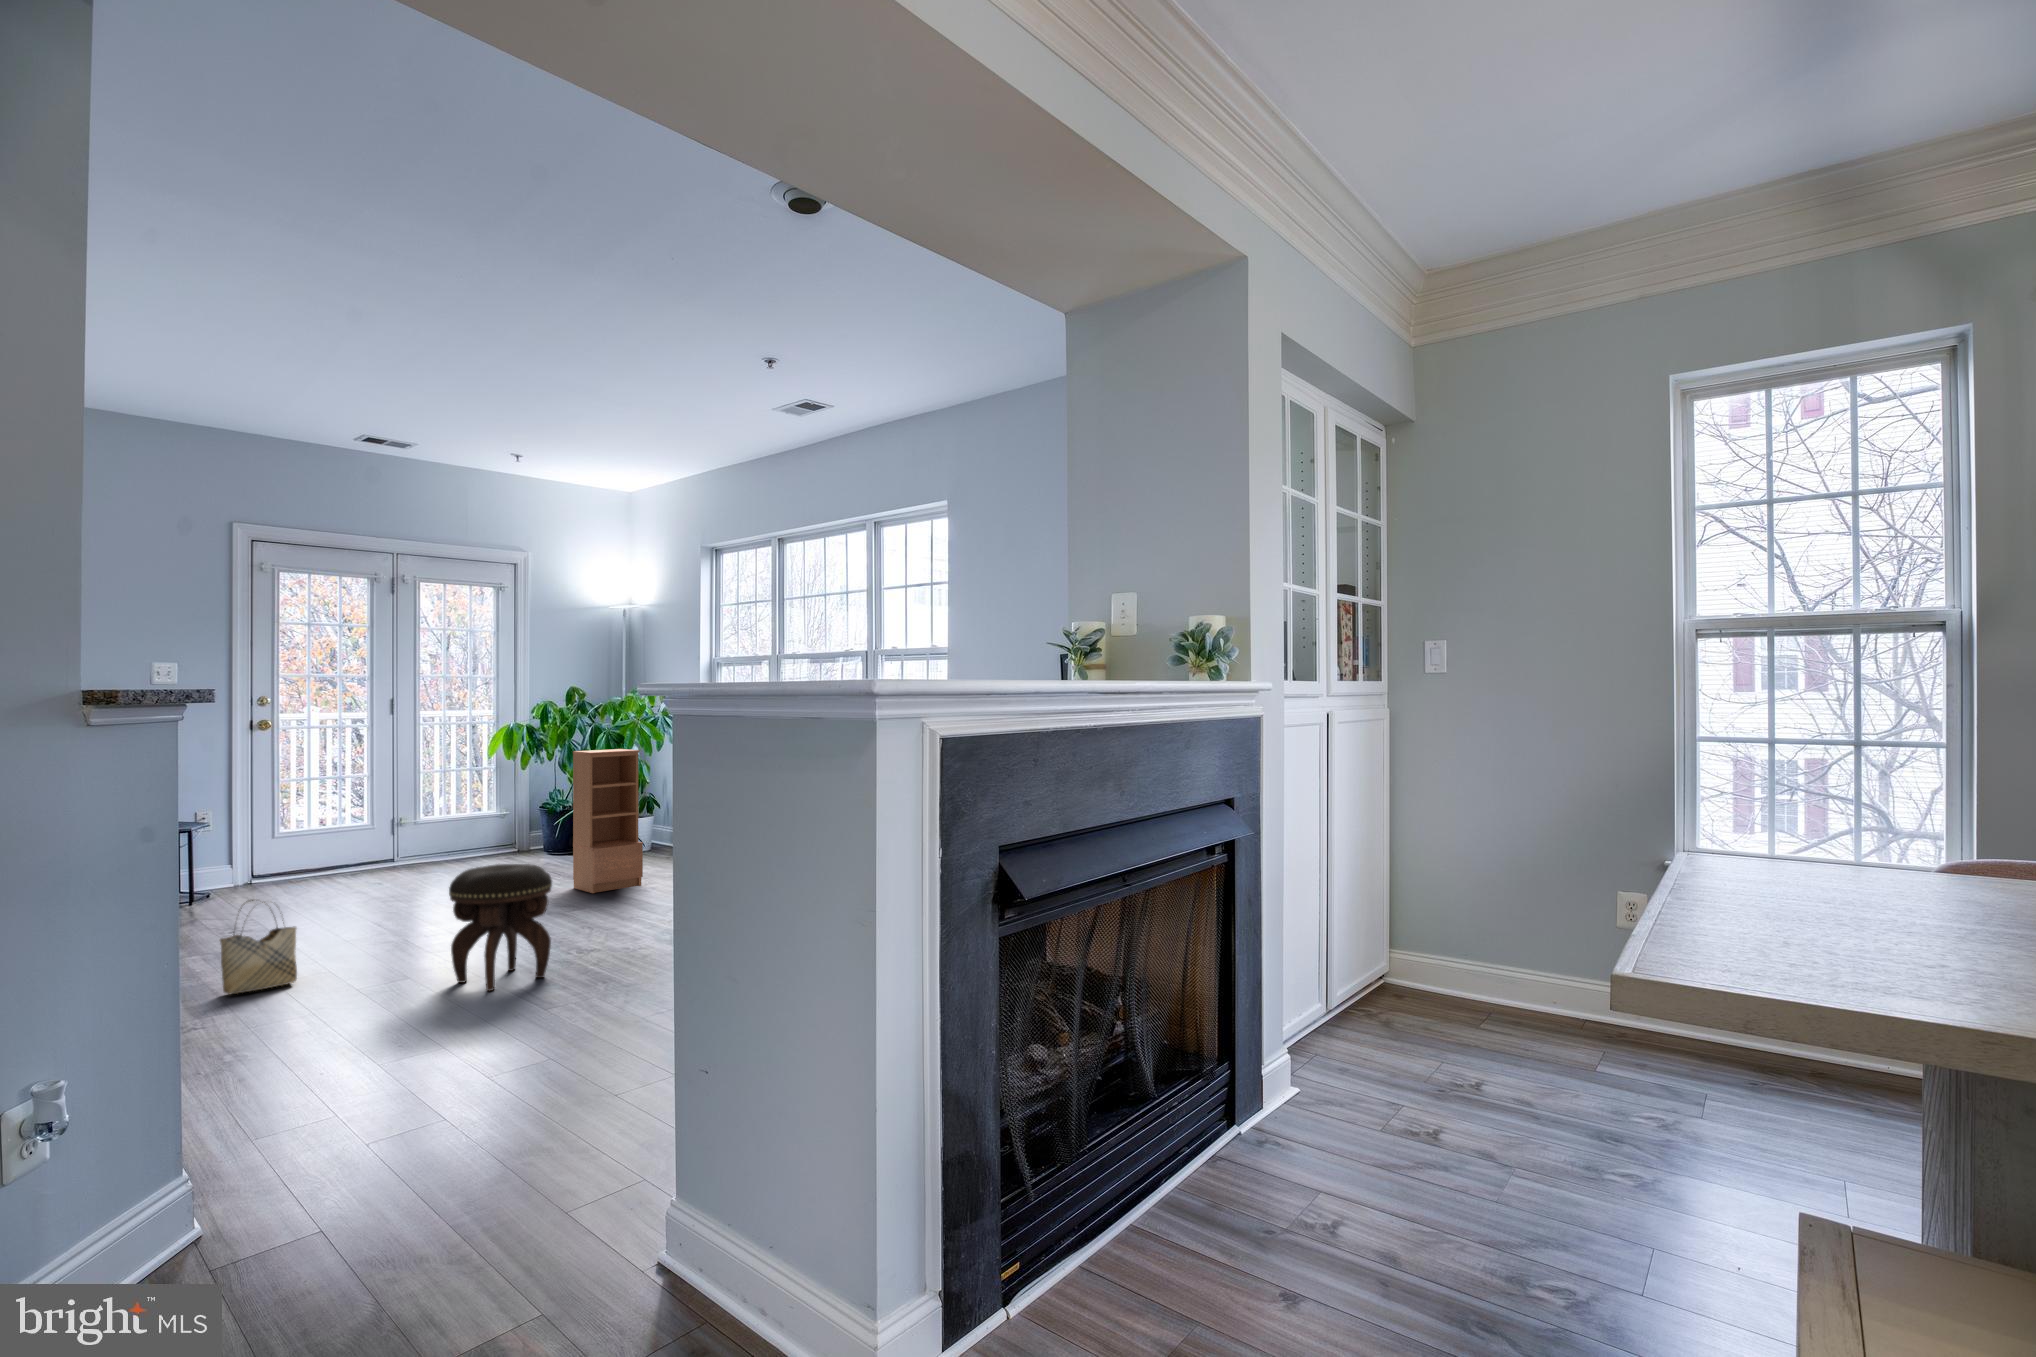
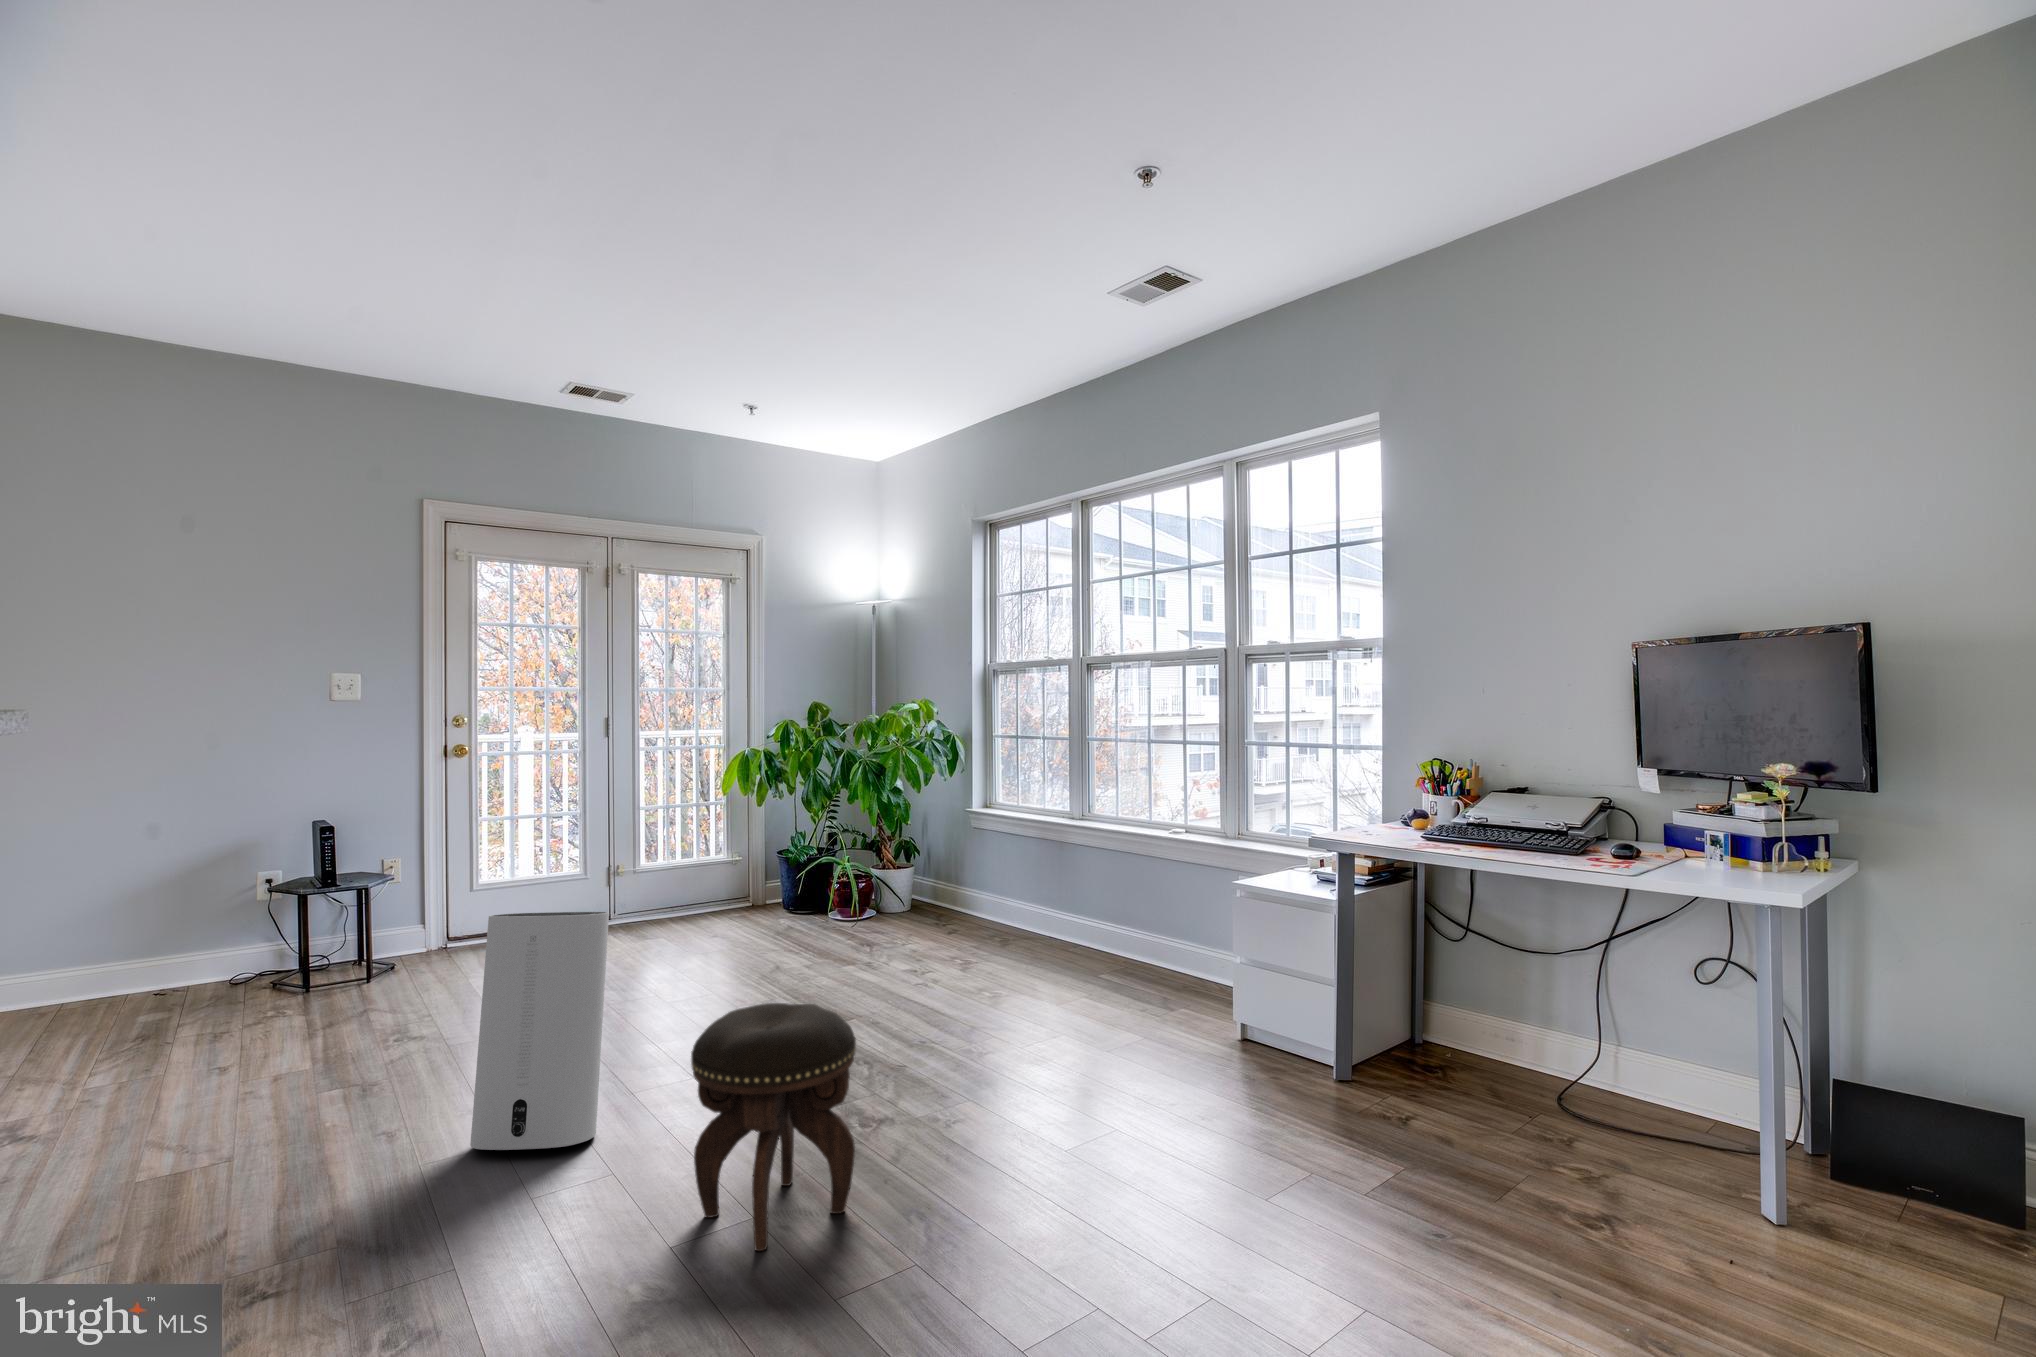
bookcase: present [573,749,643,893] -> none [835,787,927,992]
air purifier: none [302,821,396,966] -> present [470,912,609,1150]
woven basket: present [220,900,297,994] -> none [333,1051,458,1226]

